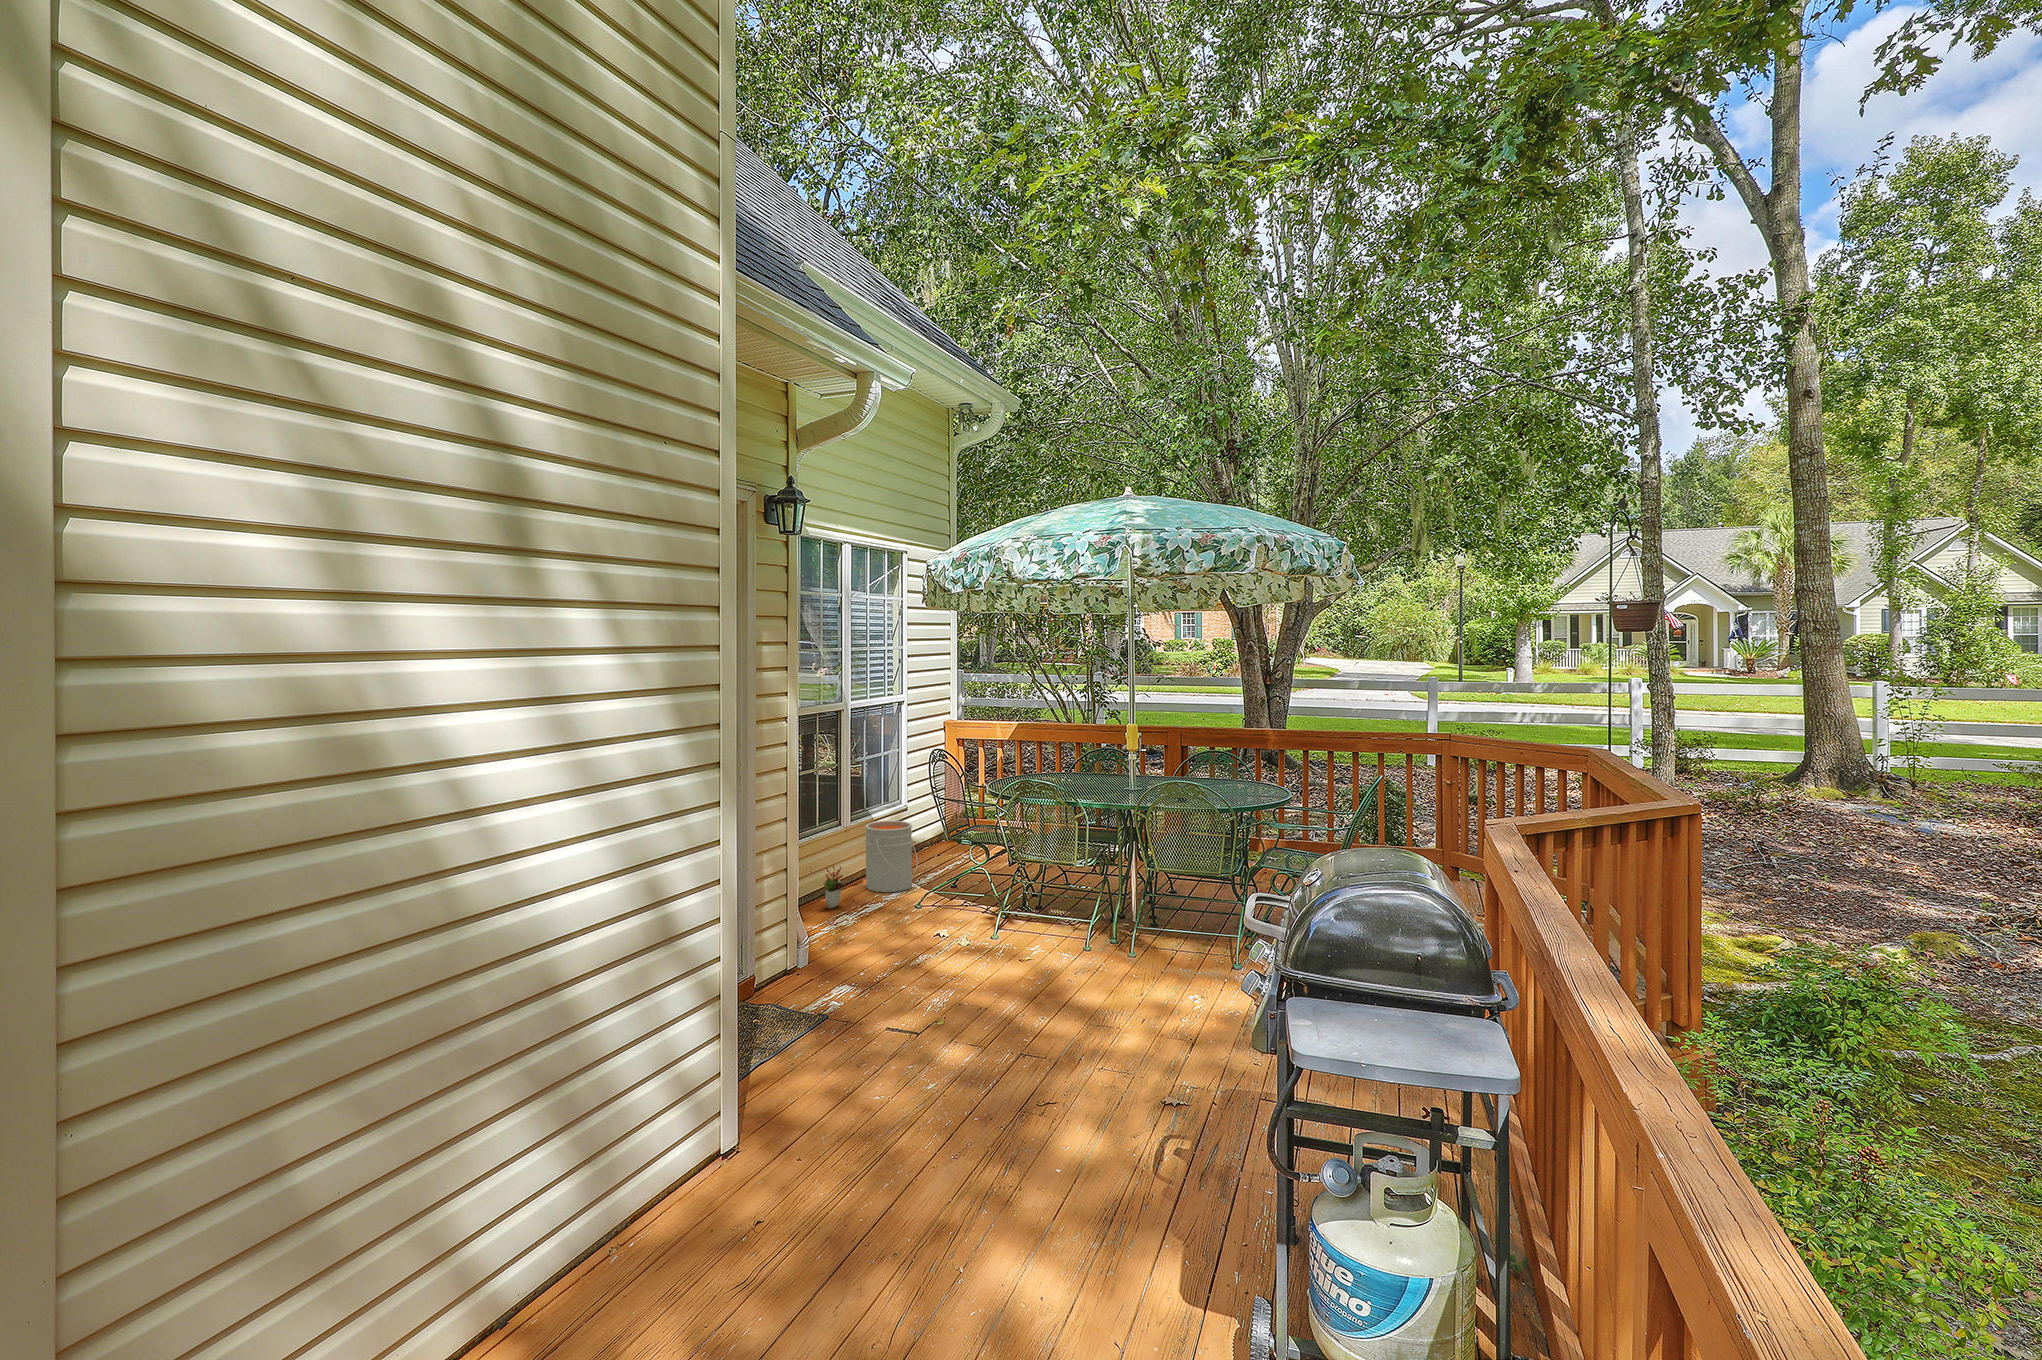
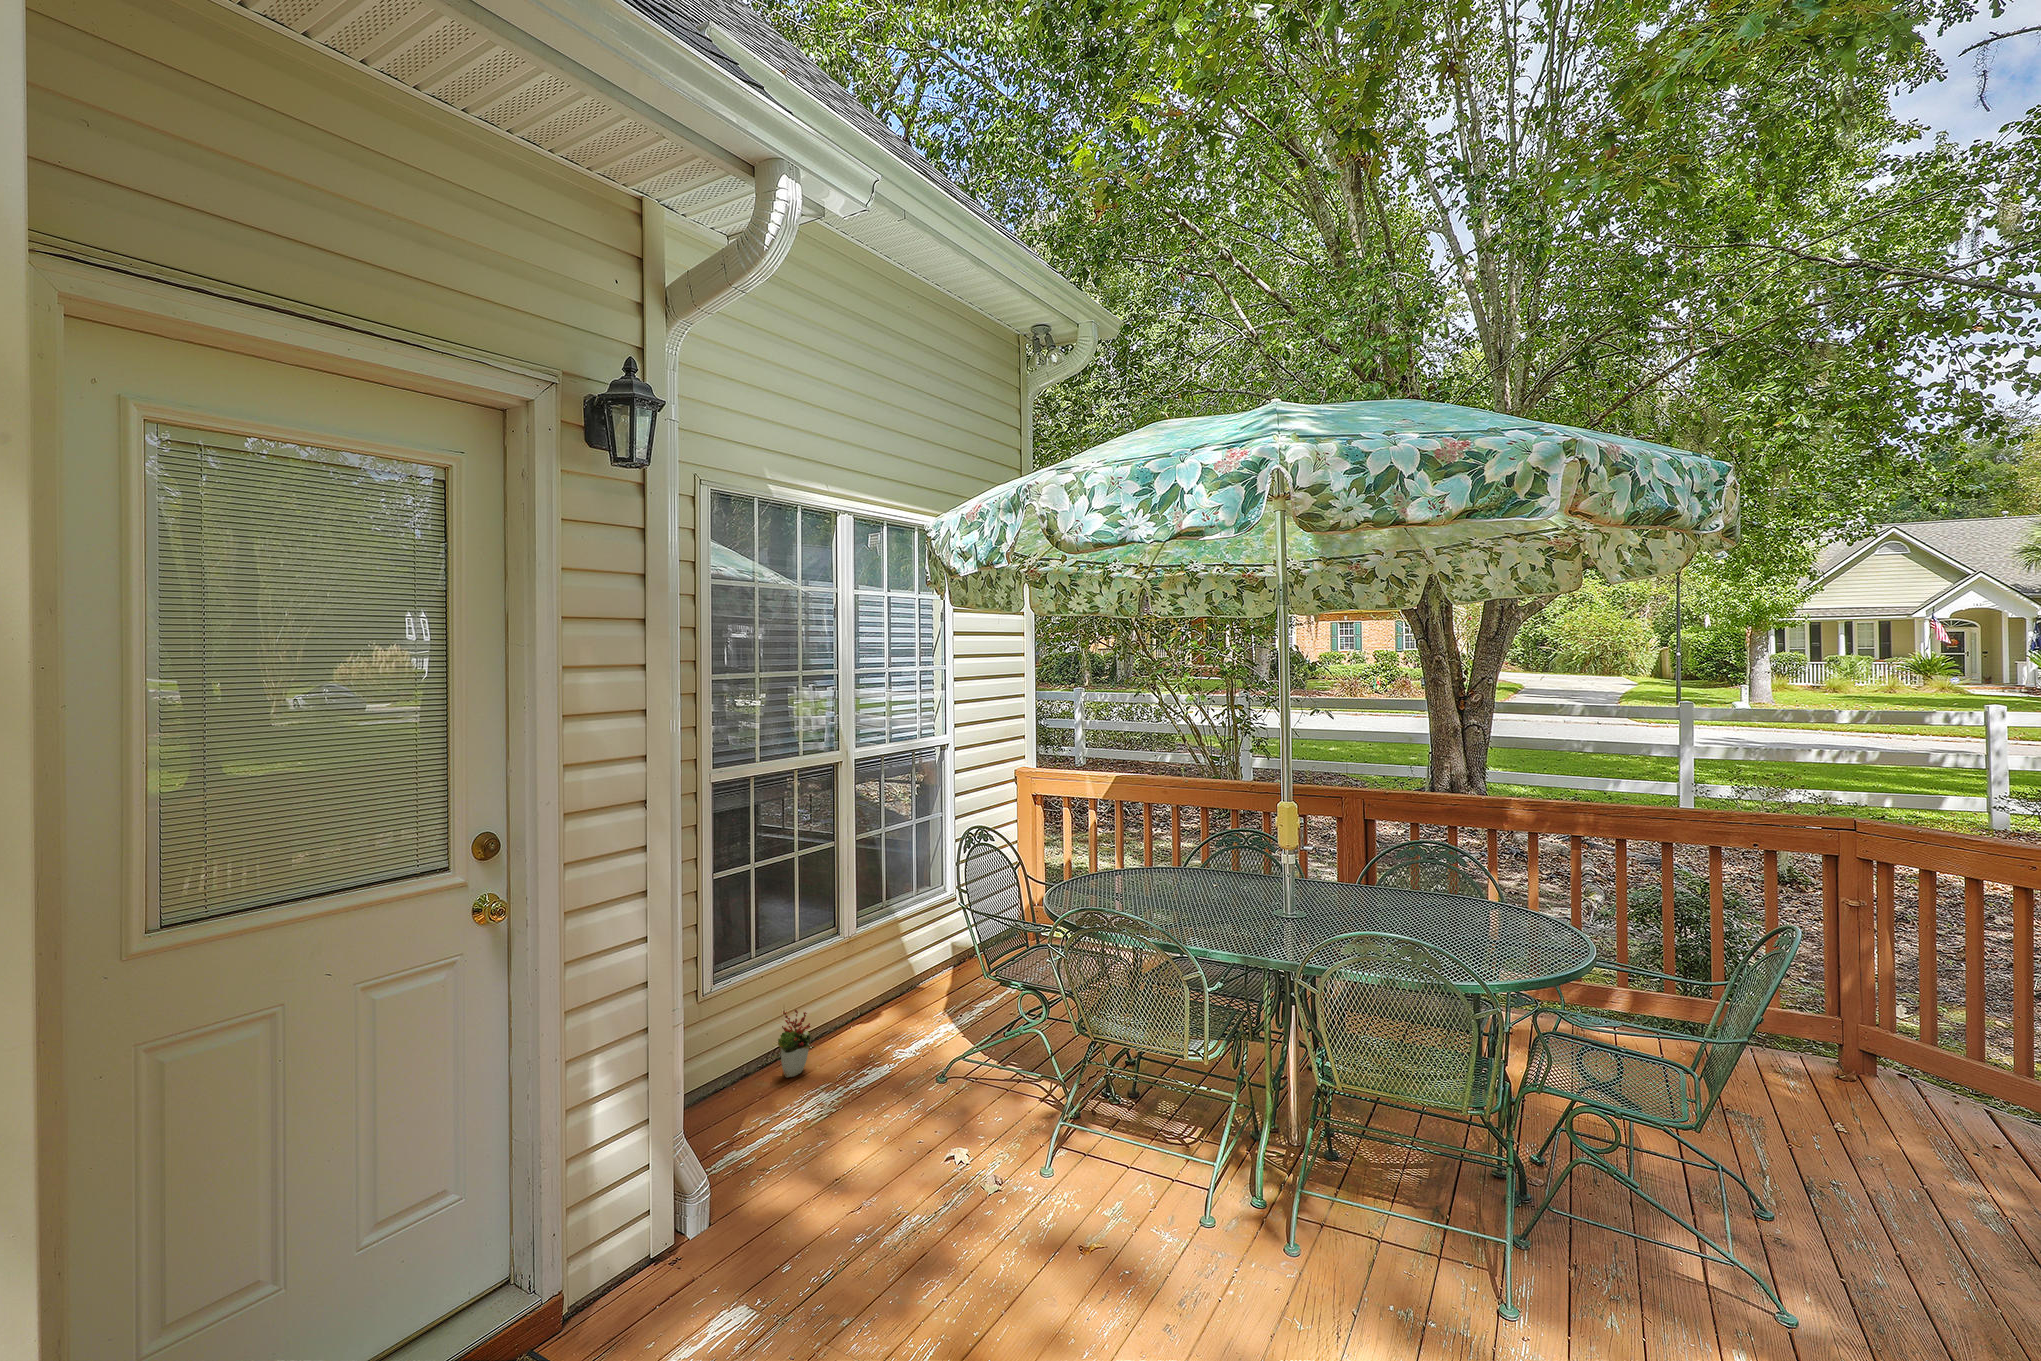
bucket: present [865,821,918,892] -> none [864,923,947,1043]

